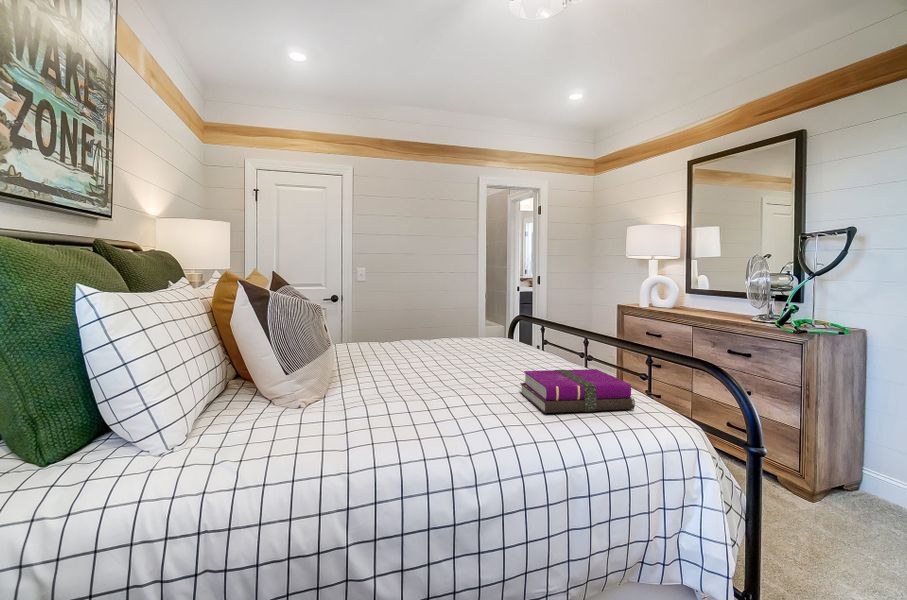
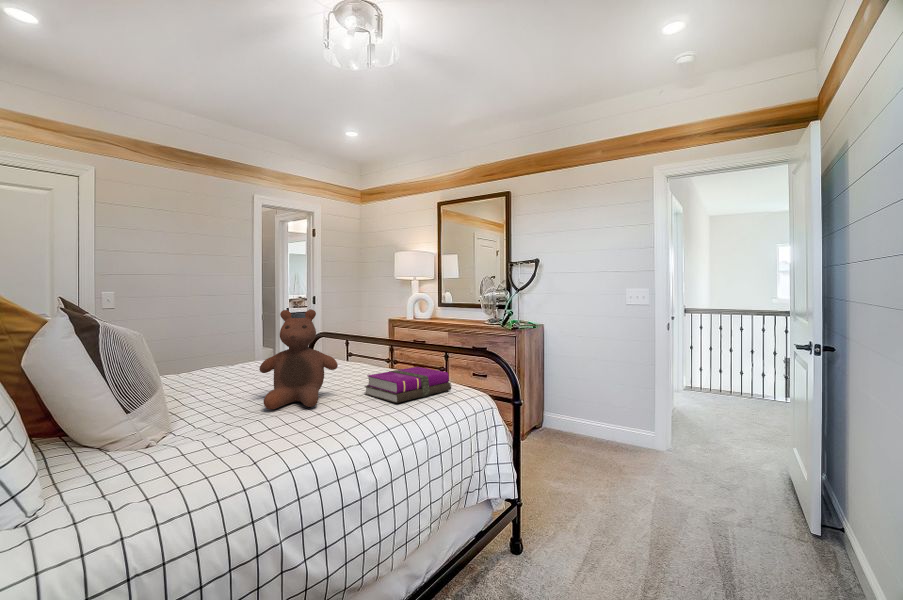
stuffed bear: none [408,288,491,397] -> present [259,309,338,409]

